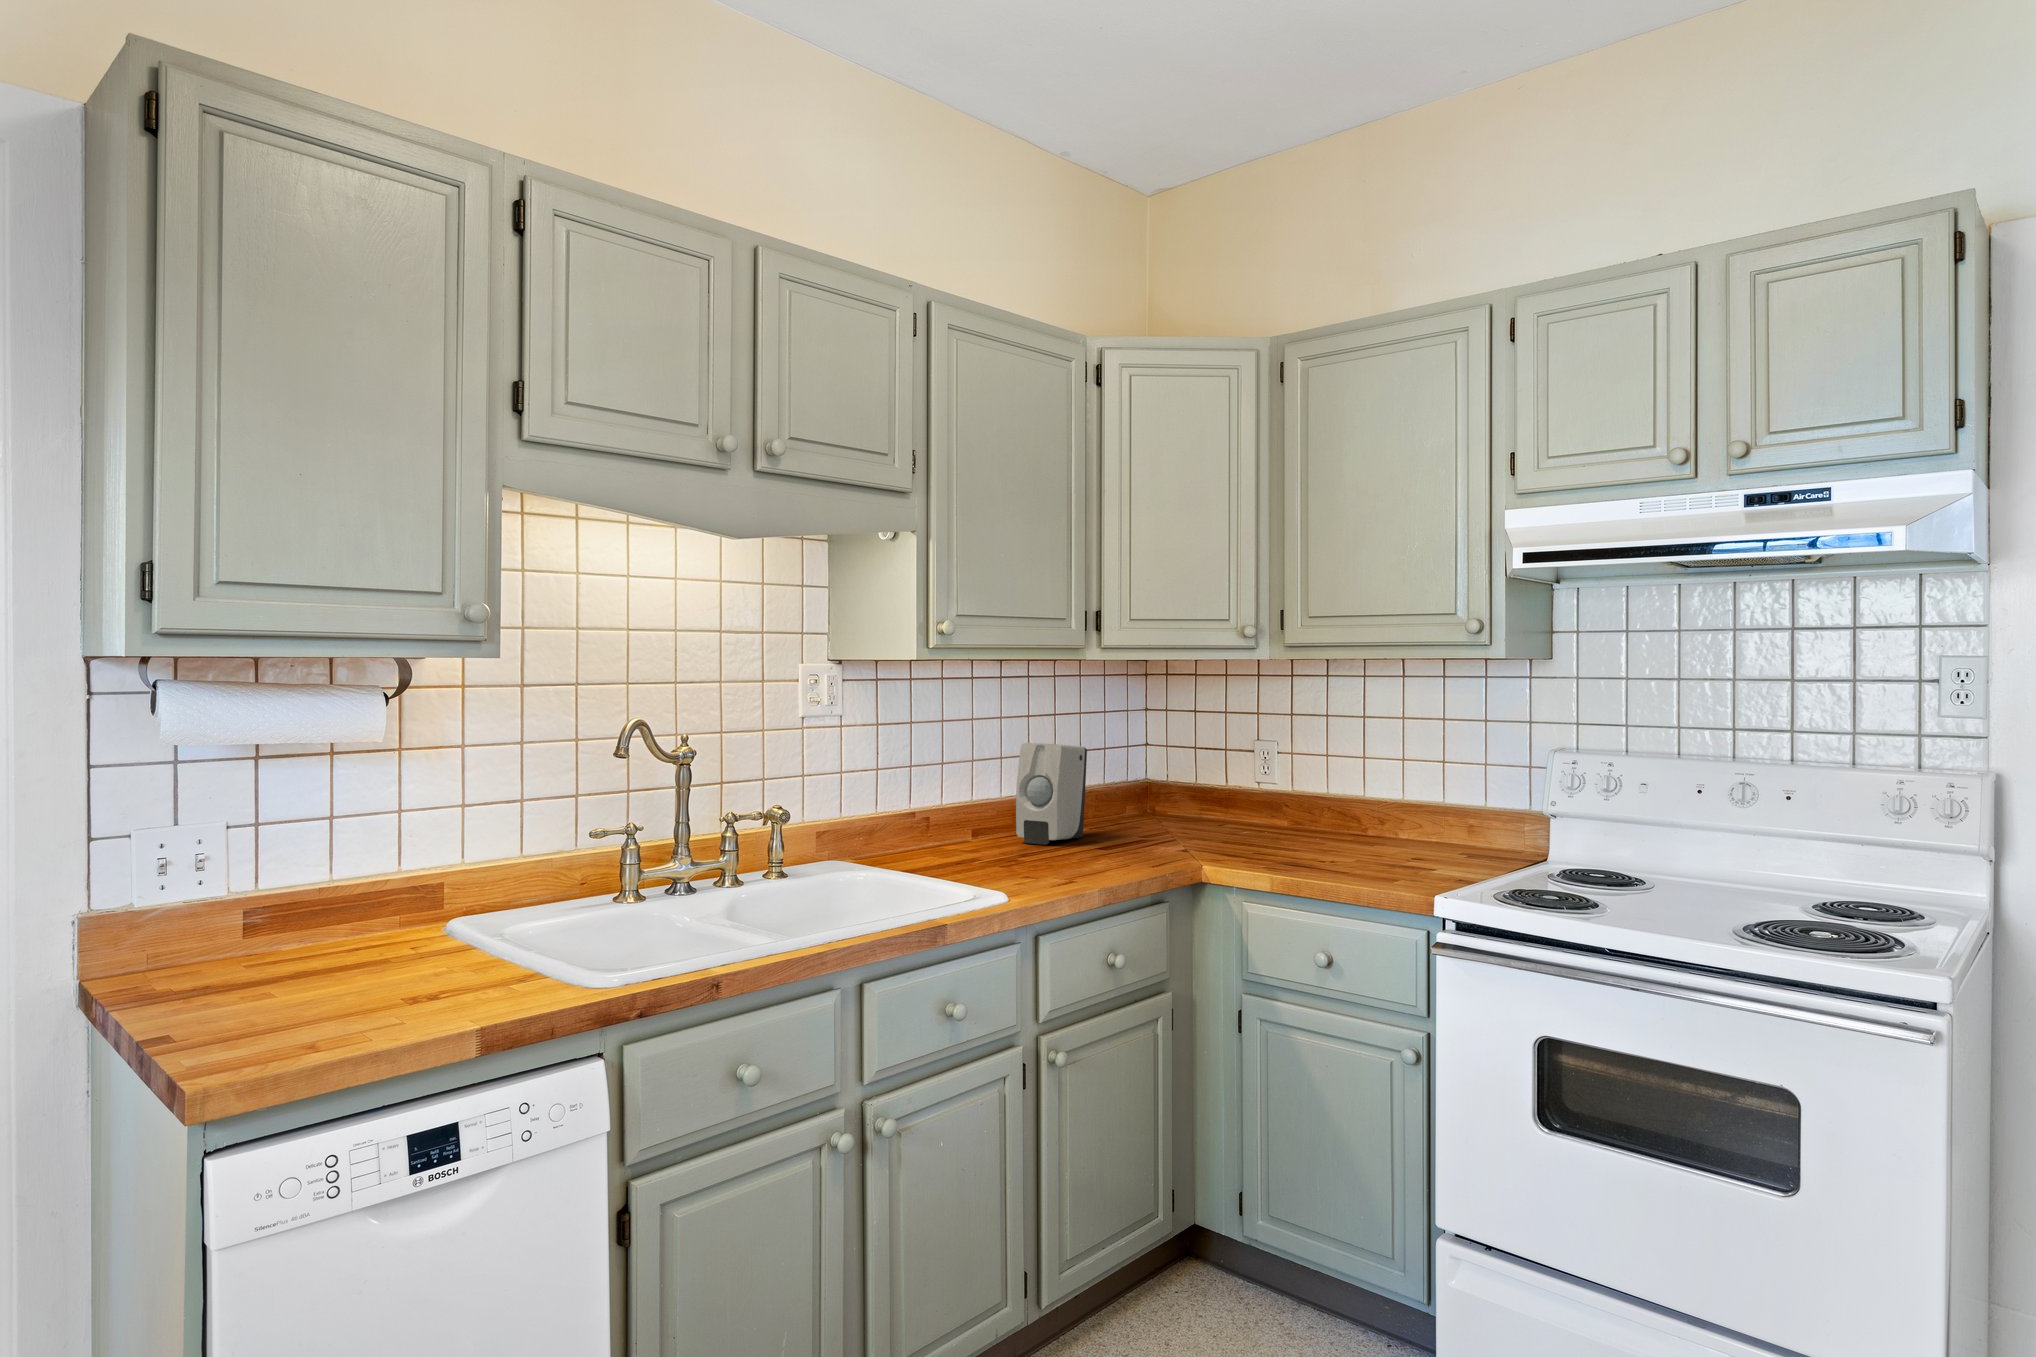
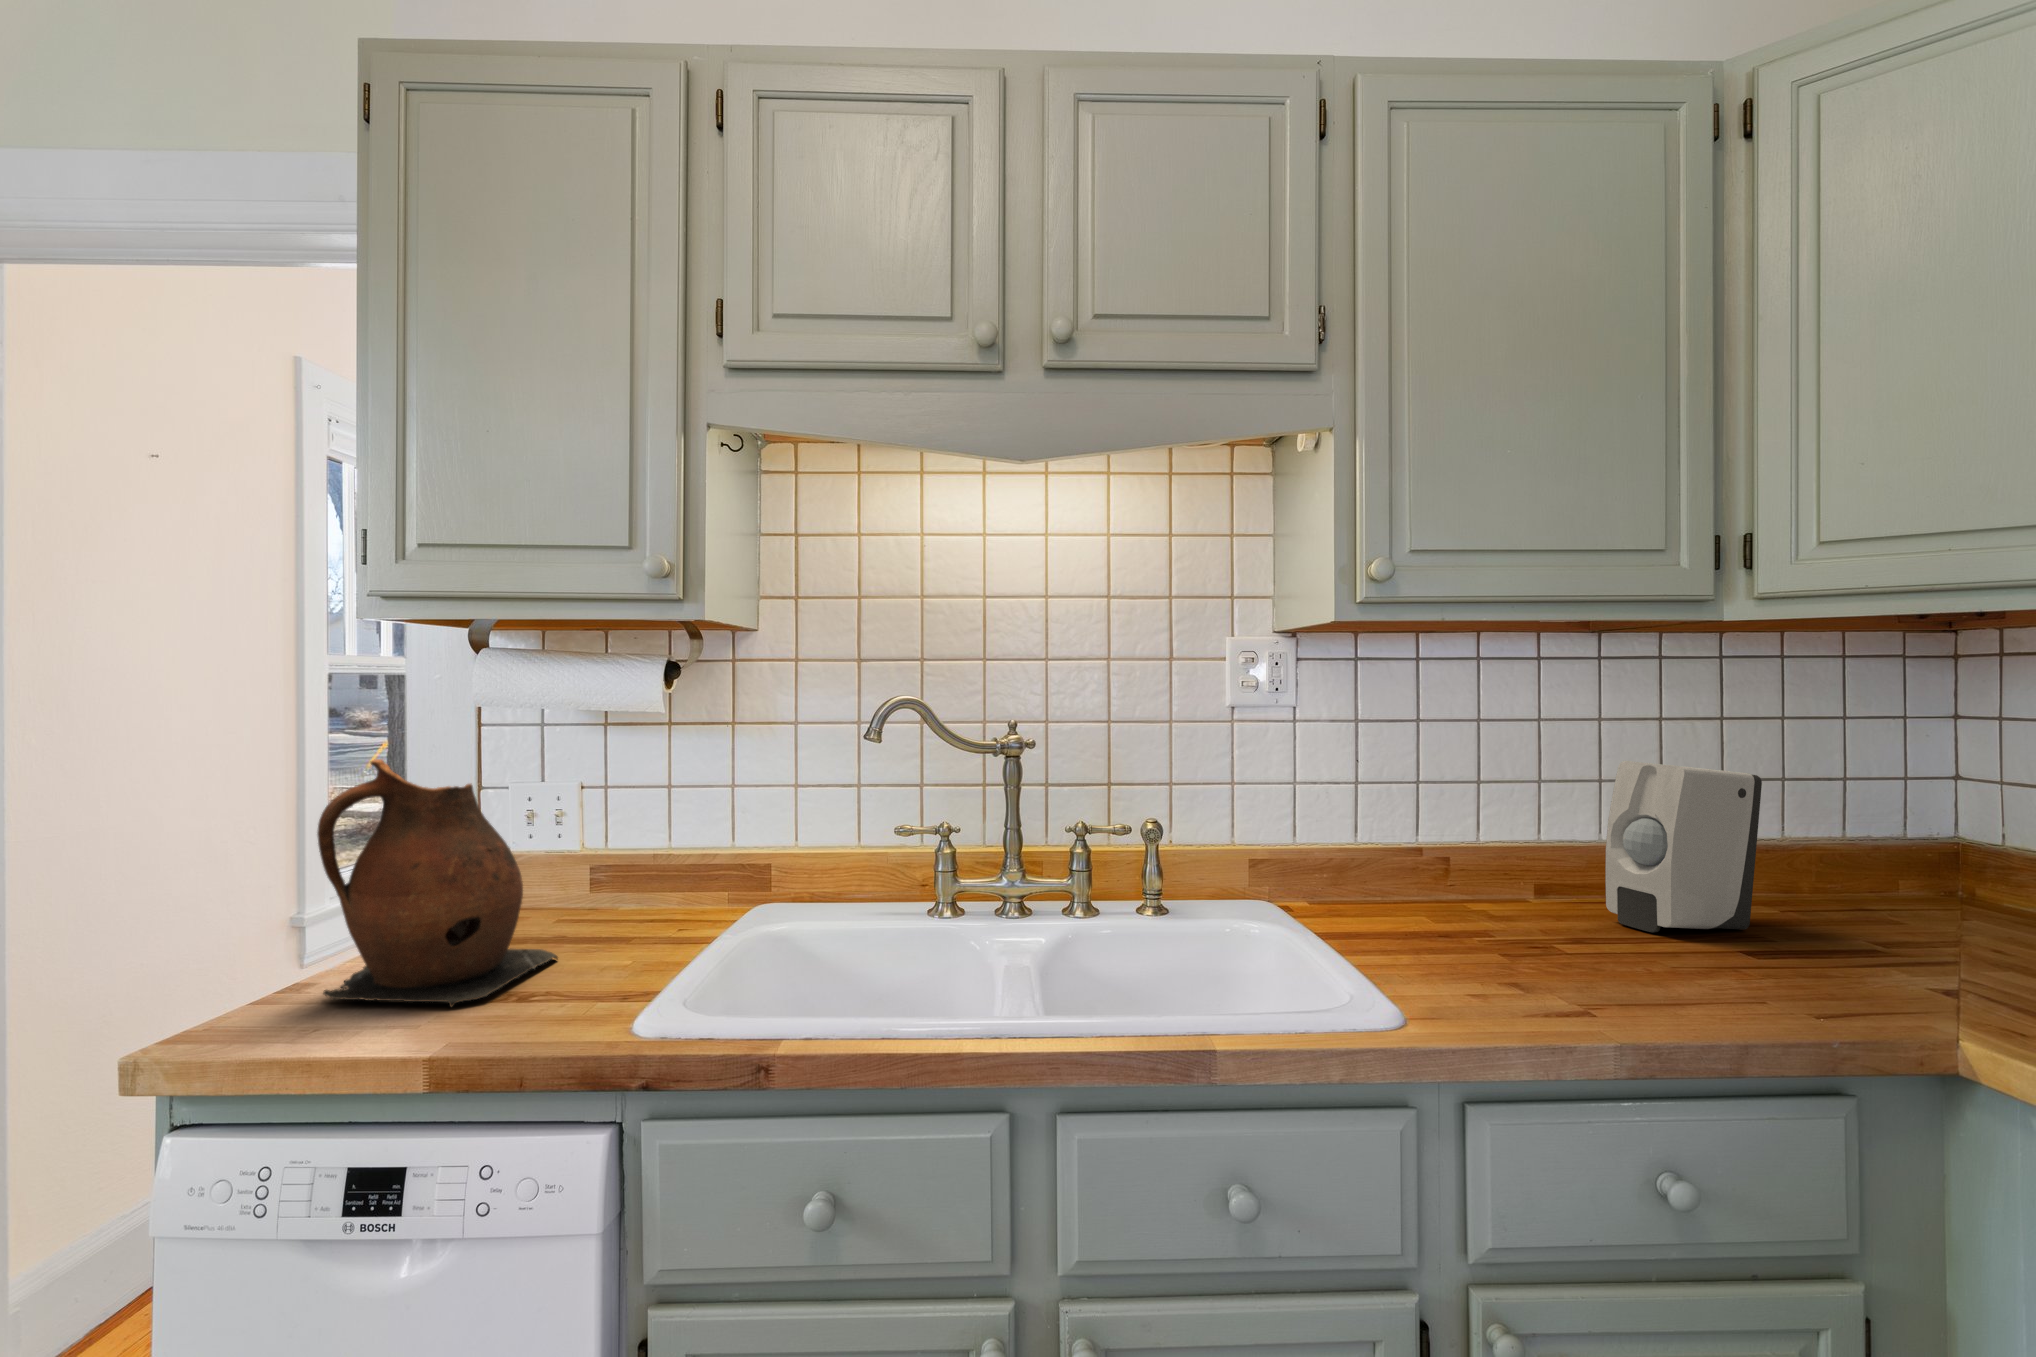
ceramic pitcher: none [181,800,403,1032] -> present [317,759,558,1007]

